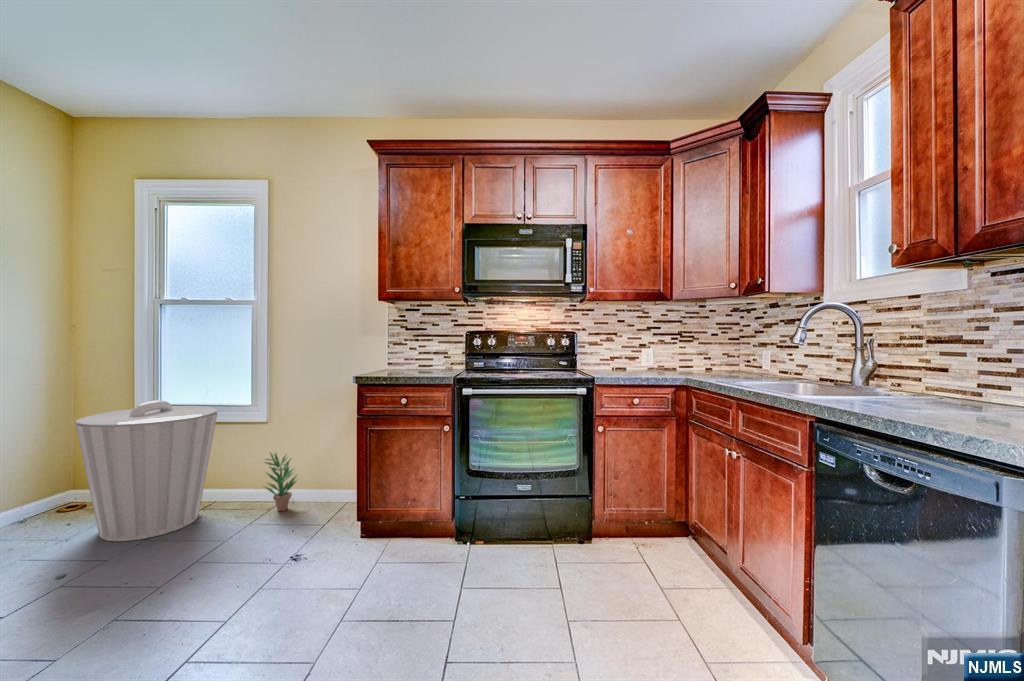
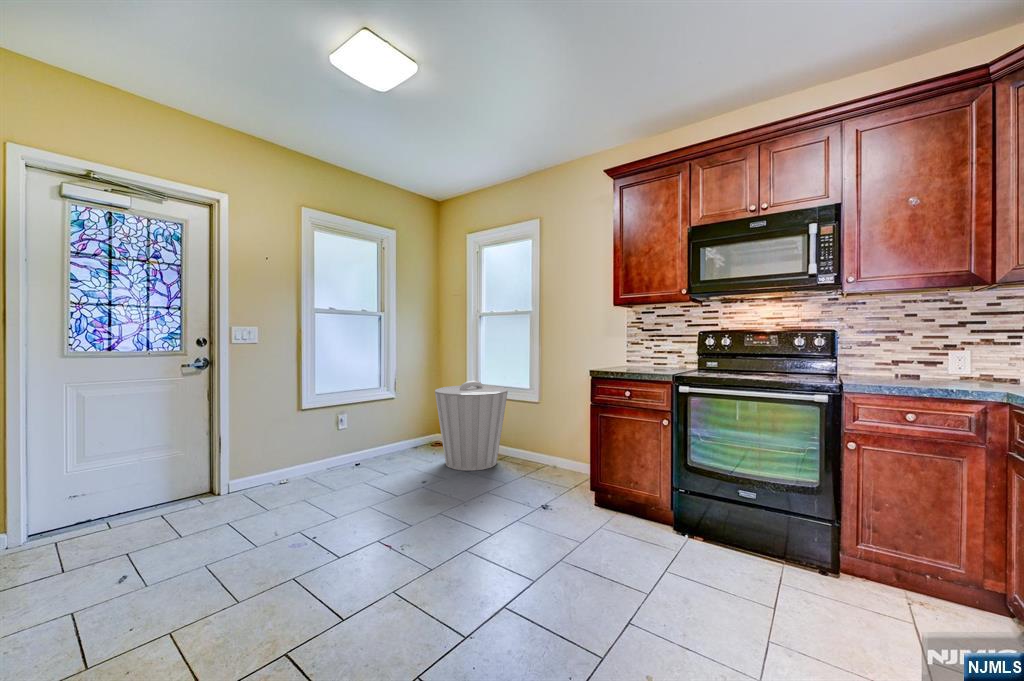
potted plant: present [265,453,297,511] -> none [533,425,559,472]

